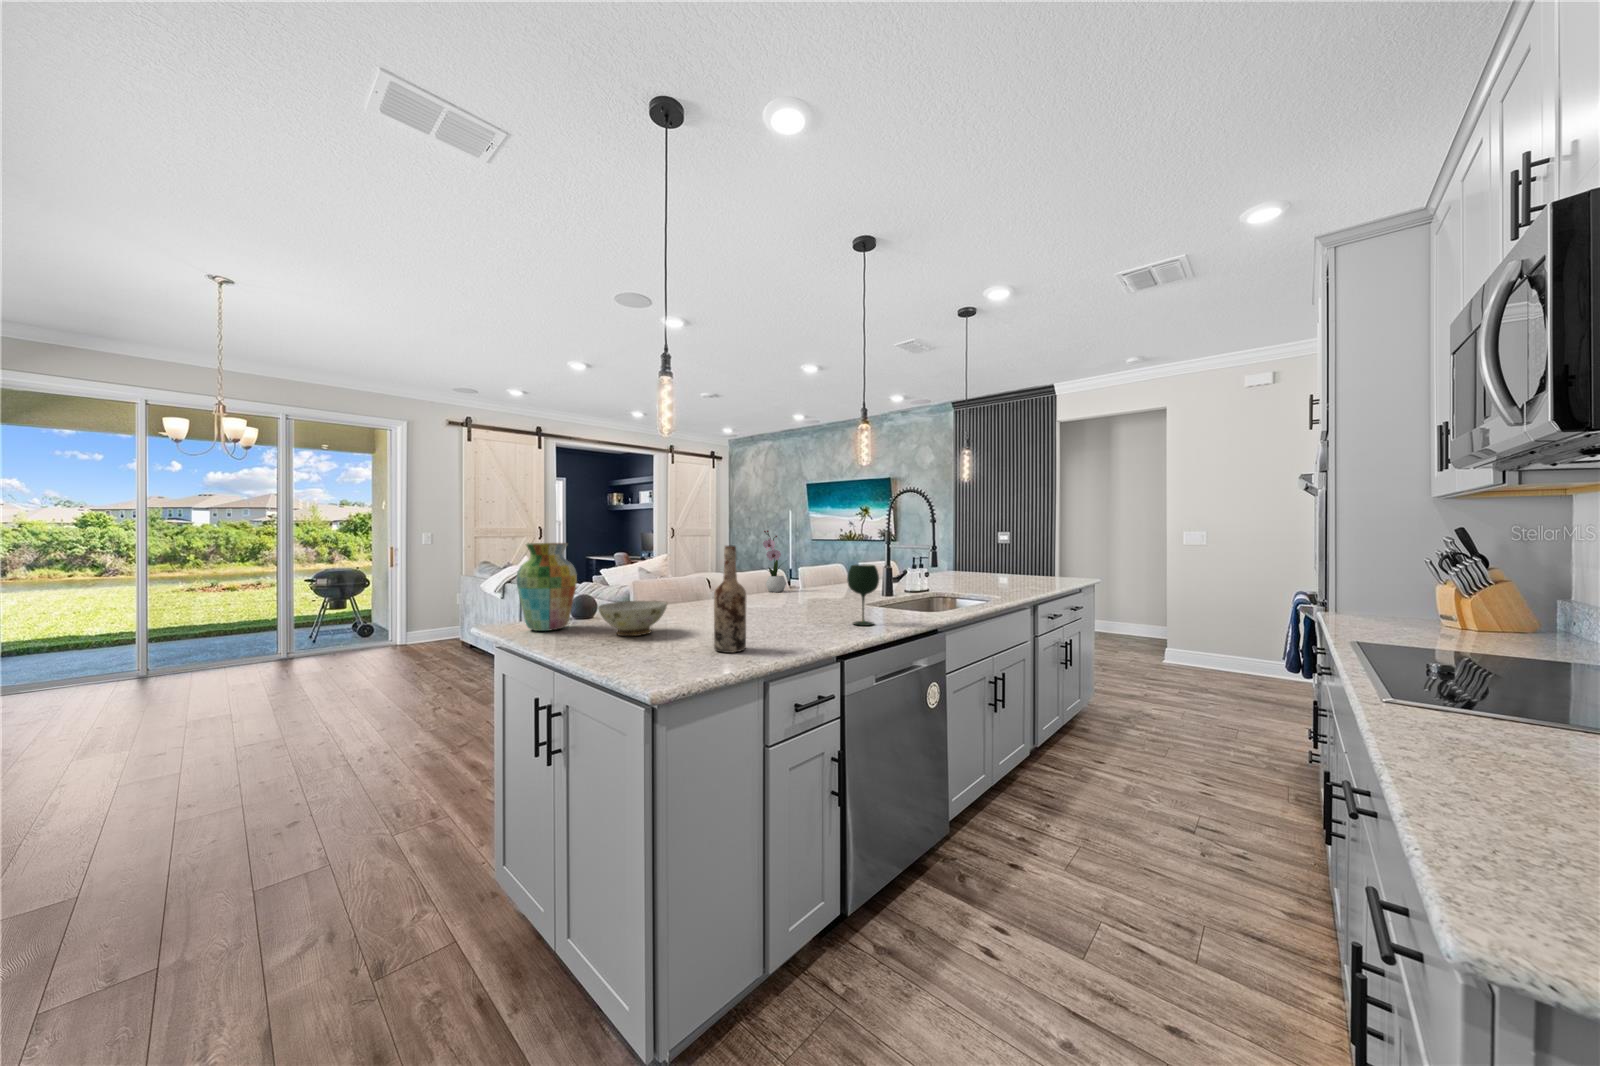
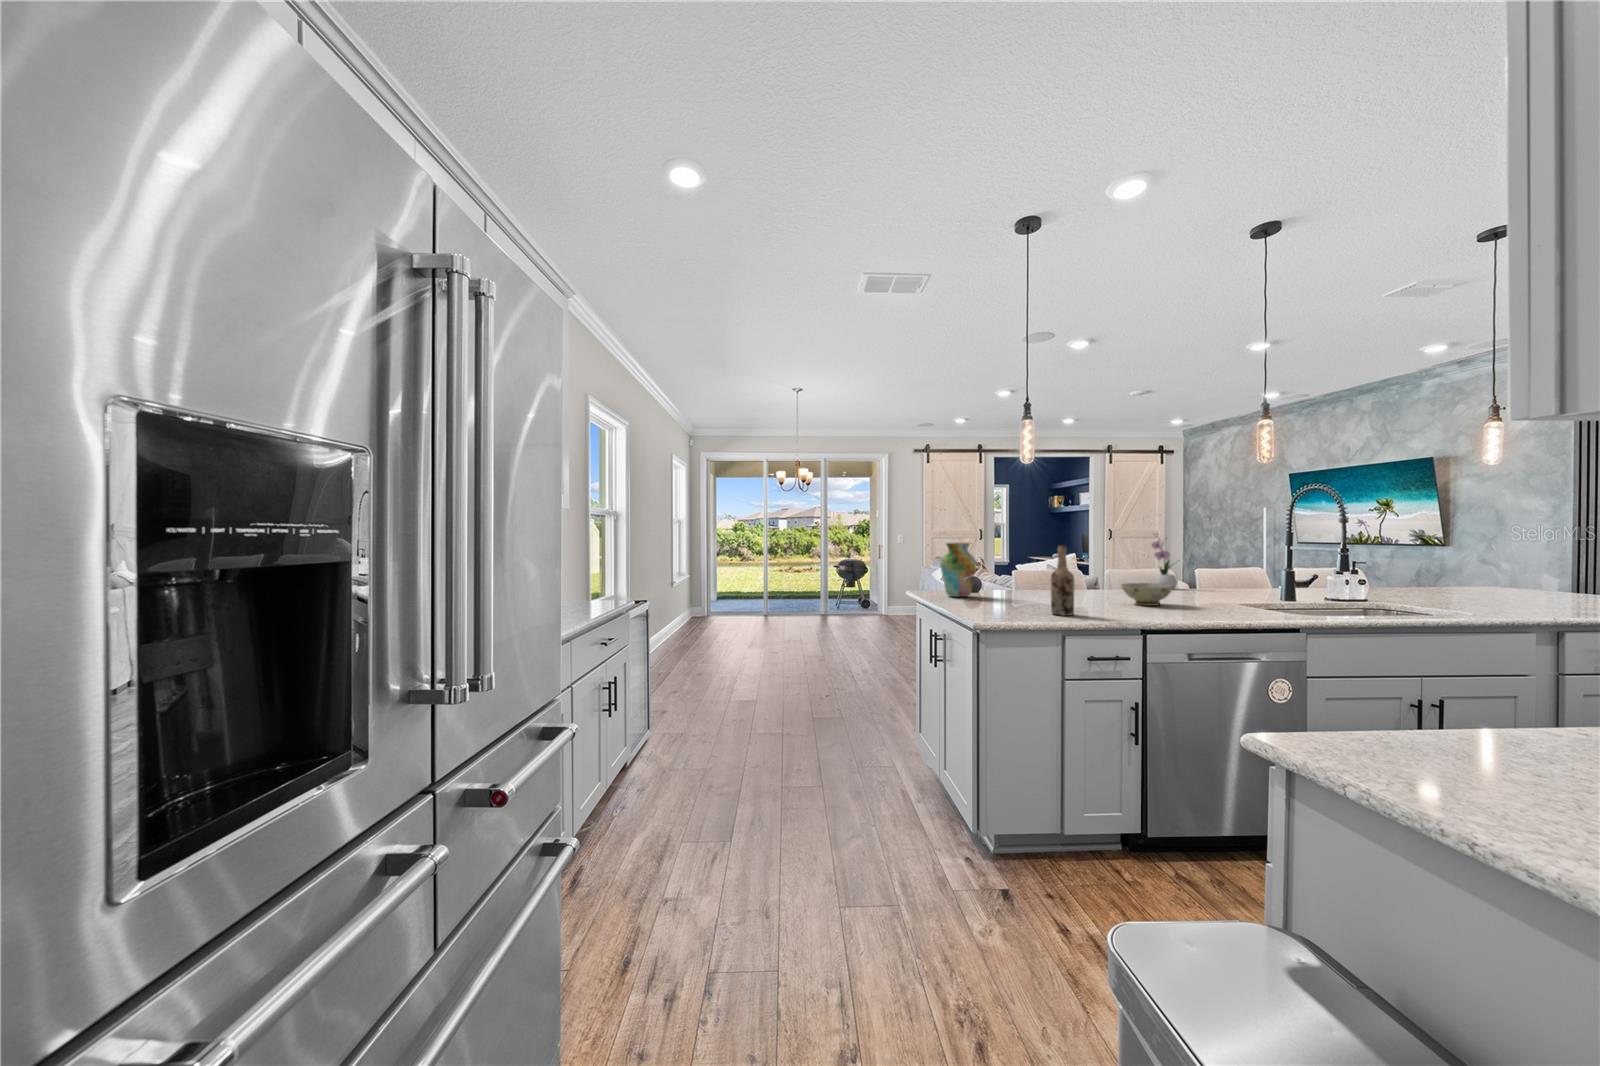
wine glass: present [847,564,879,626] -> none [1187,563,1220,614]
ceramic bowl: present [598,601,667,636] -> present [1121,583,1173,606]

